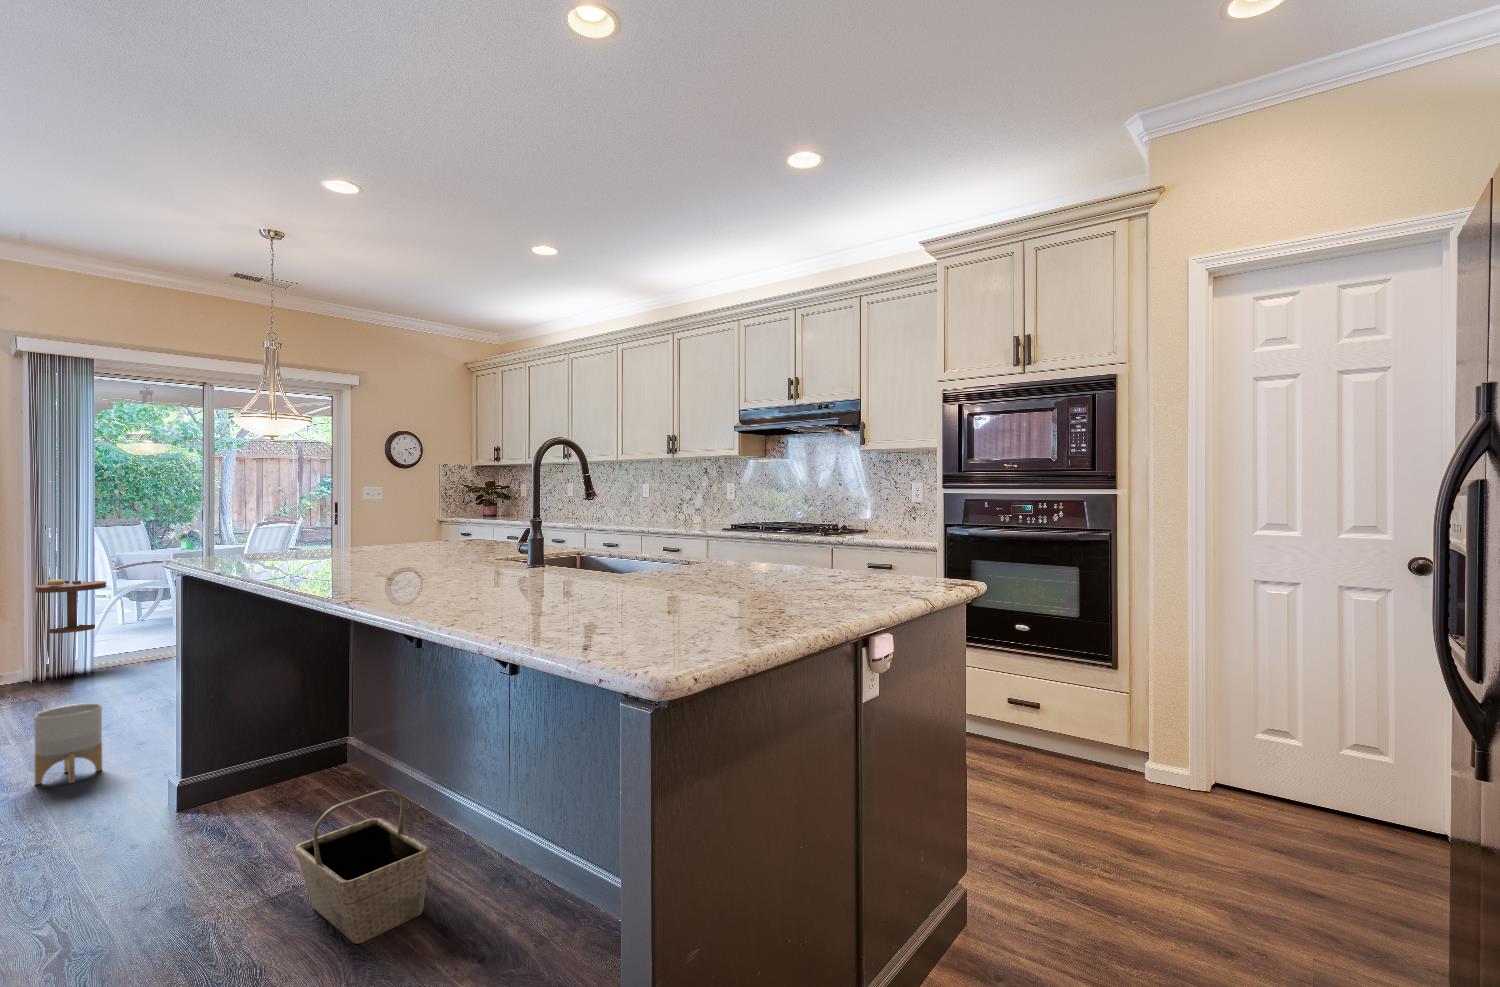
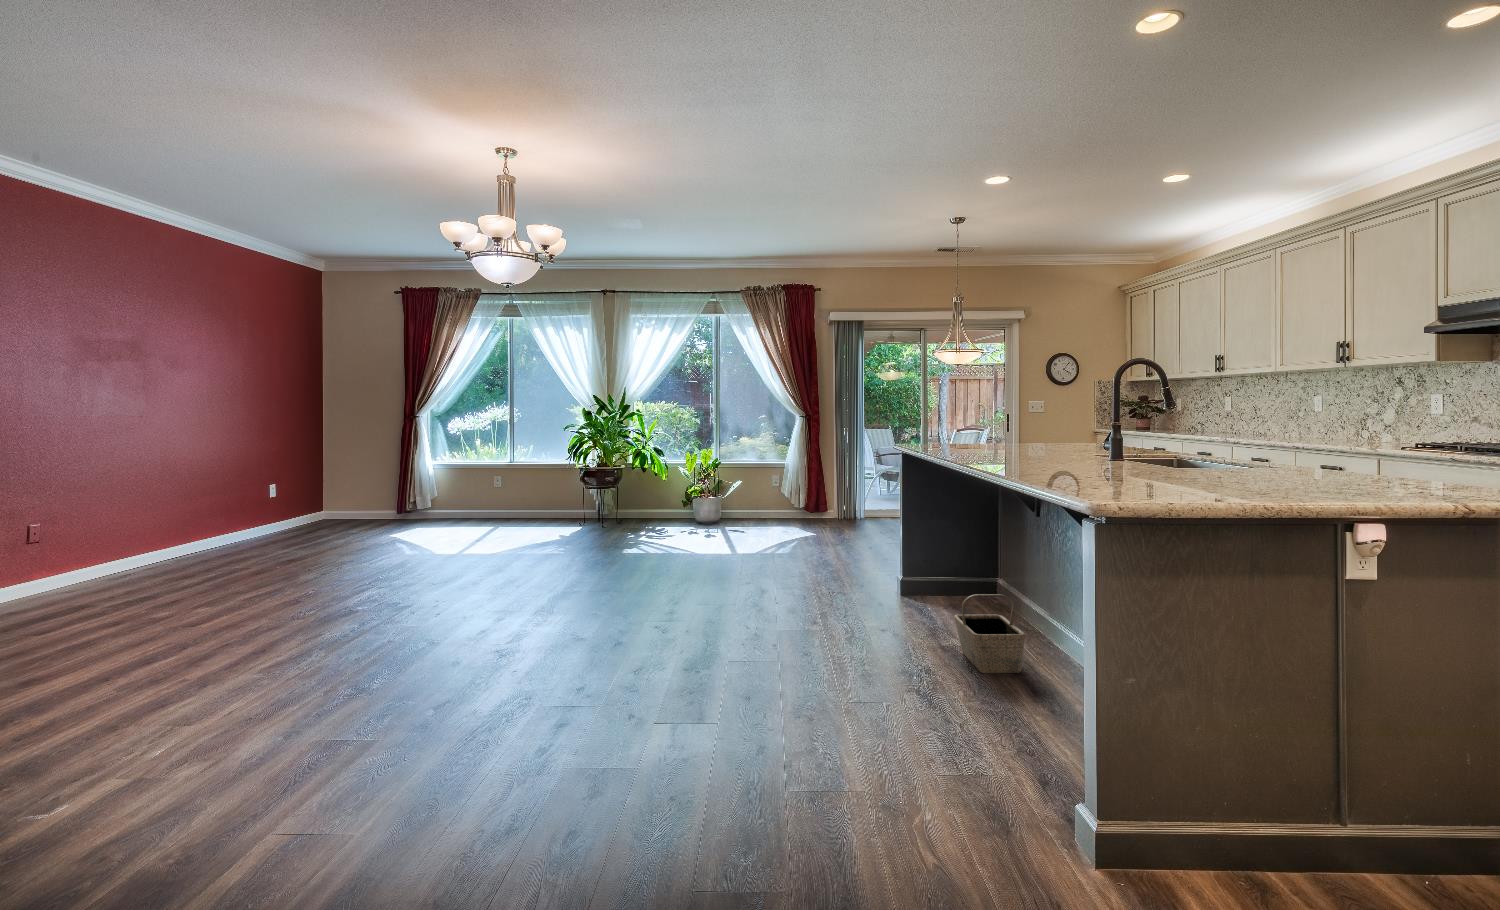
side table: present [36,579,106,633] -> none [837,462,870,523]
planter: present [34,703,102,784] -> none [841,531,869,574]

